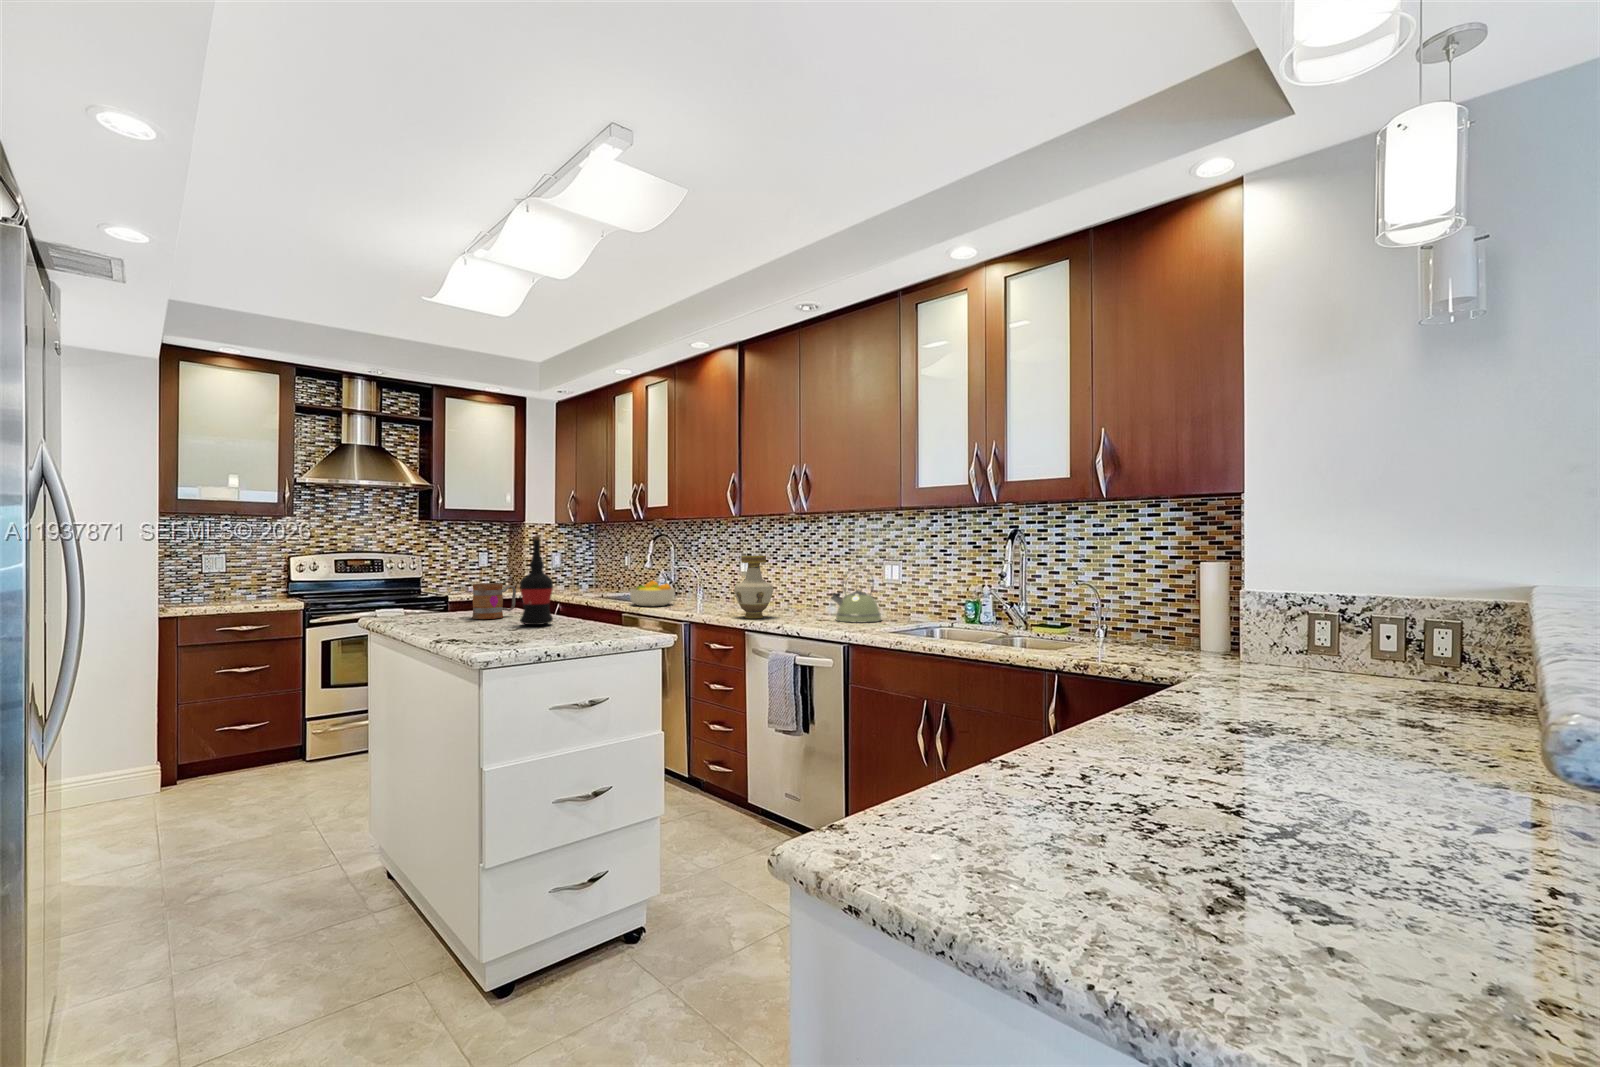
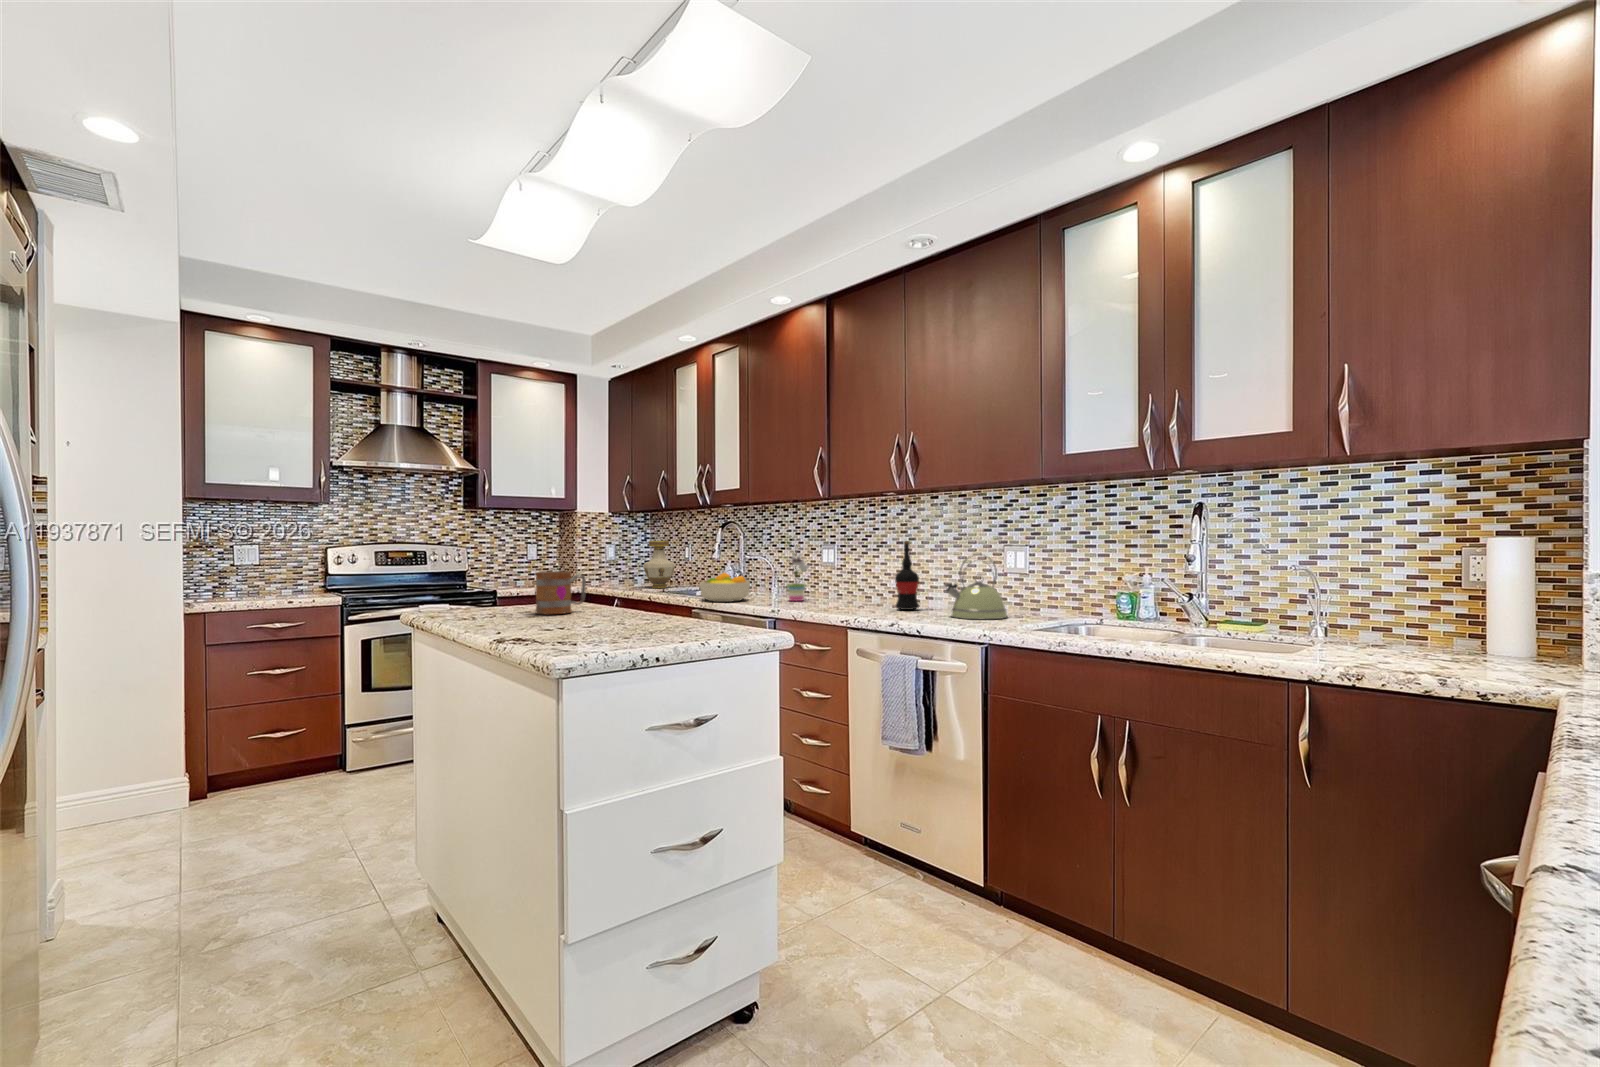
wine bottle: present [520,536,553,625] -> present [895,541,919,610]
potted plant: none [706,553,730,606] -> present [787,554,810,601]
vase: present [734,555,773,618] -> present [643,541,675,588]

